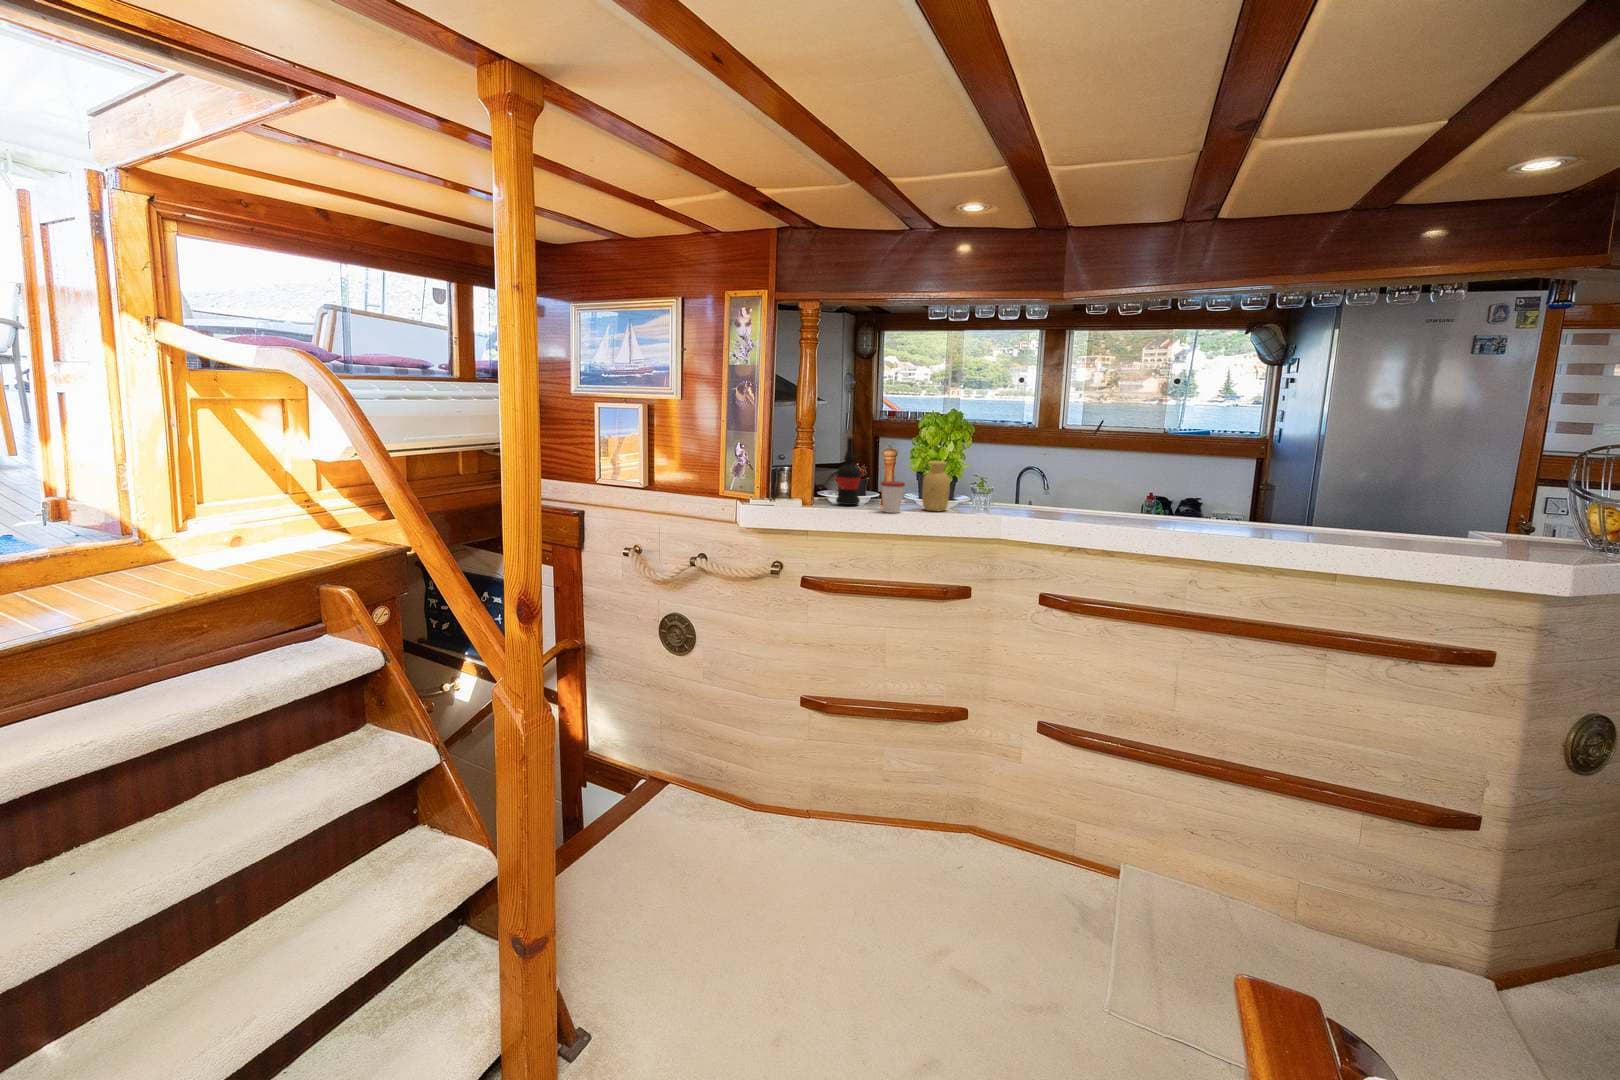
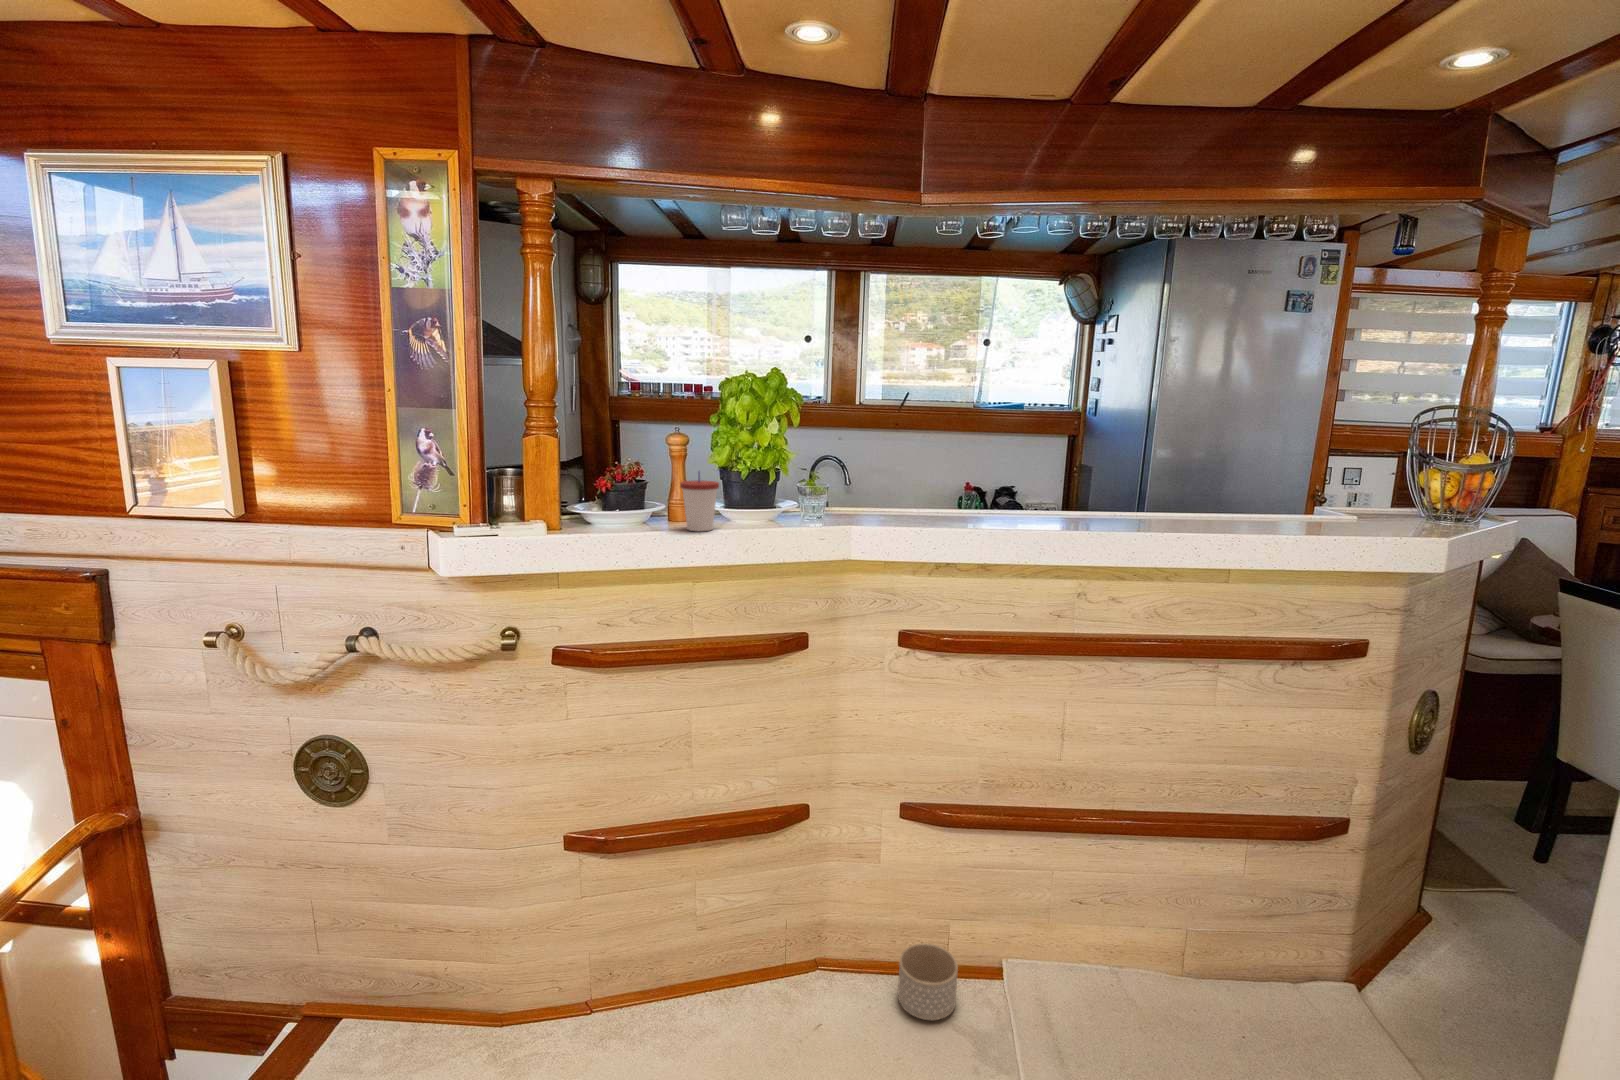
wine bottle: present [836,435,861,505] -> none [601,410,642,522]
vase: present [922,461,950,511] -> none [742,447,782,524]
planter: none [1006,814,1050,864] -> present [898,943,958,1020]

